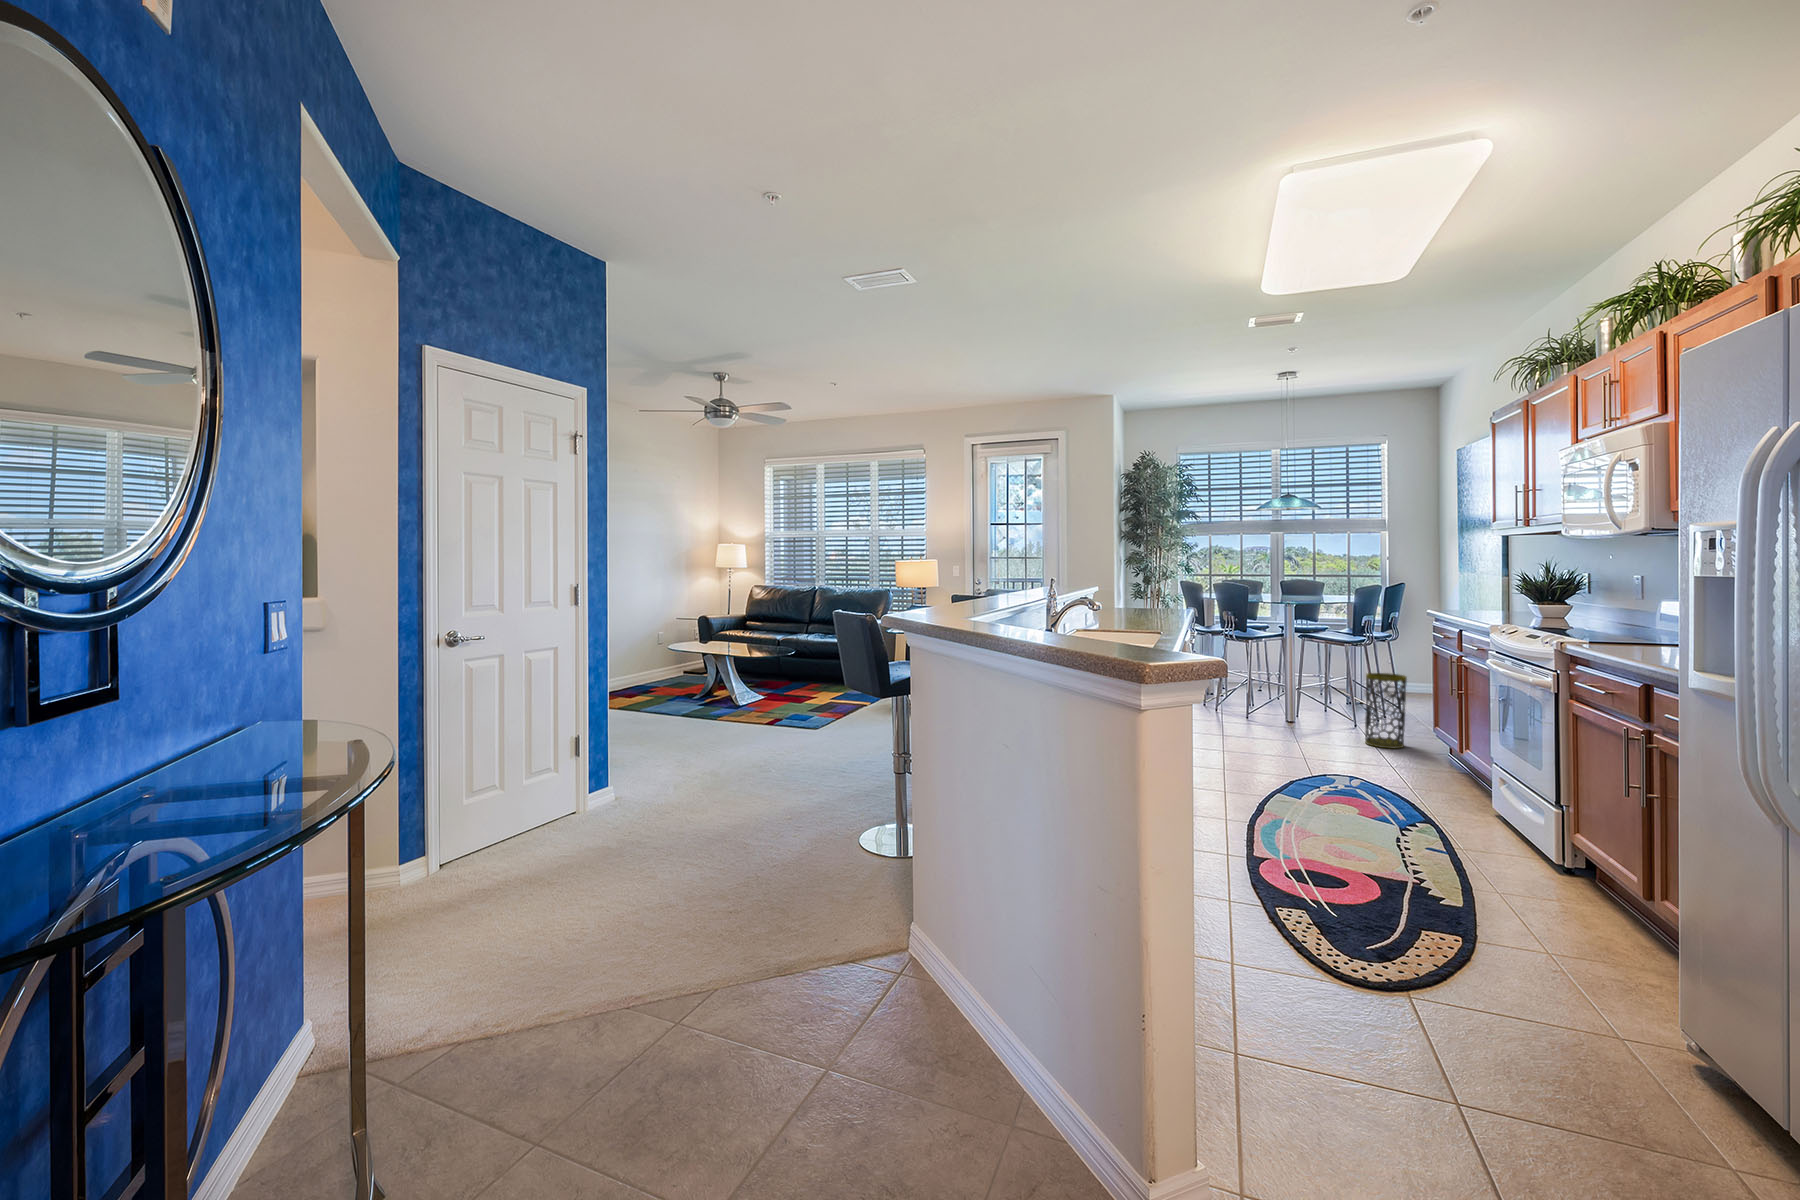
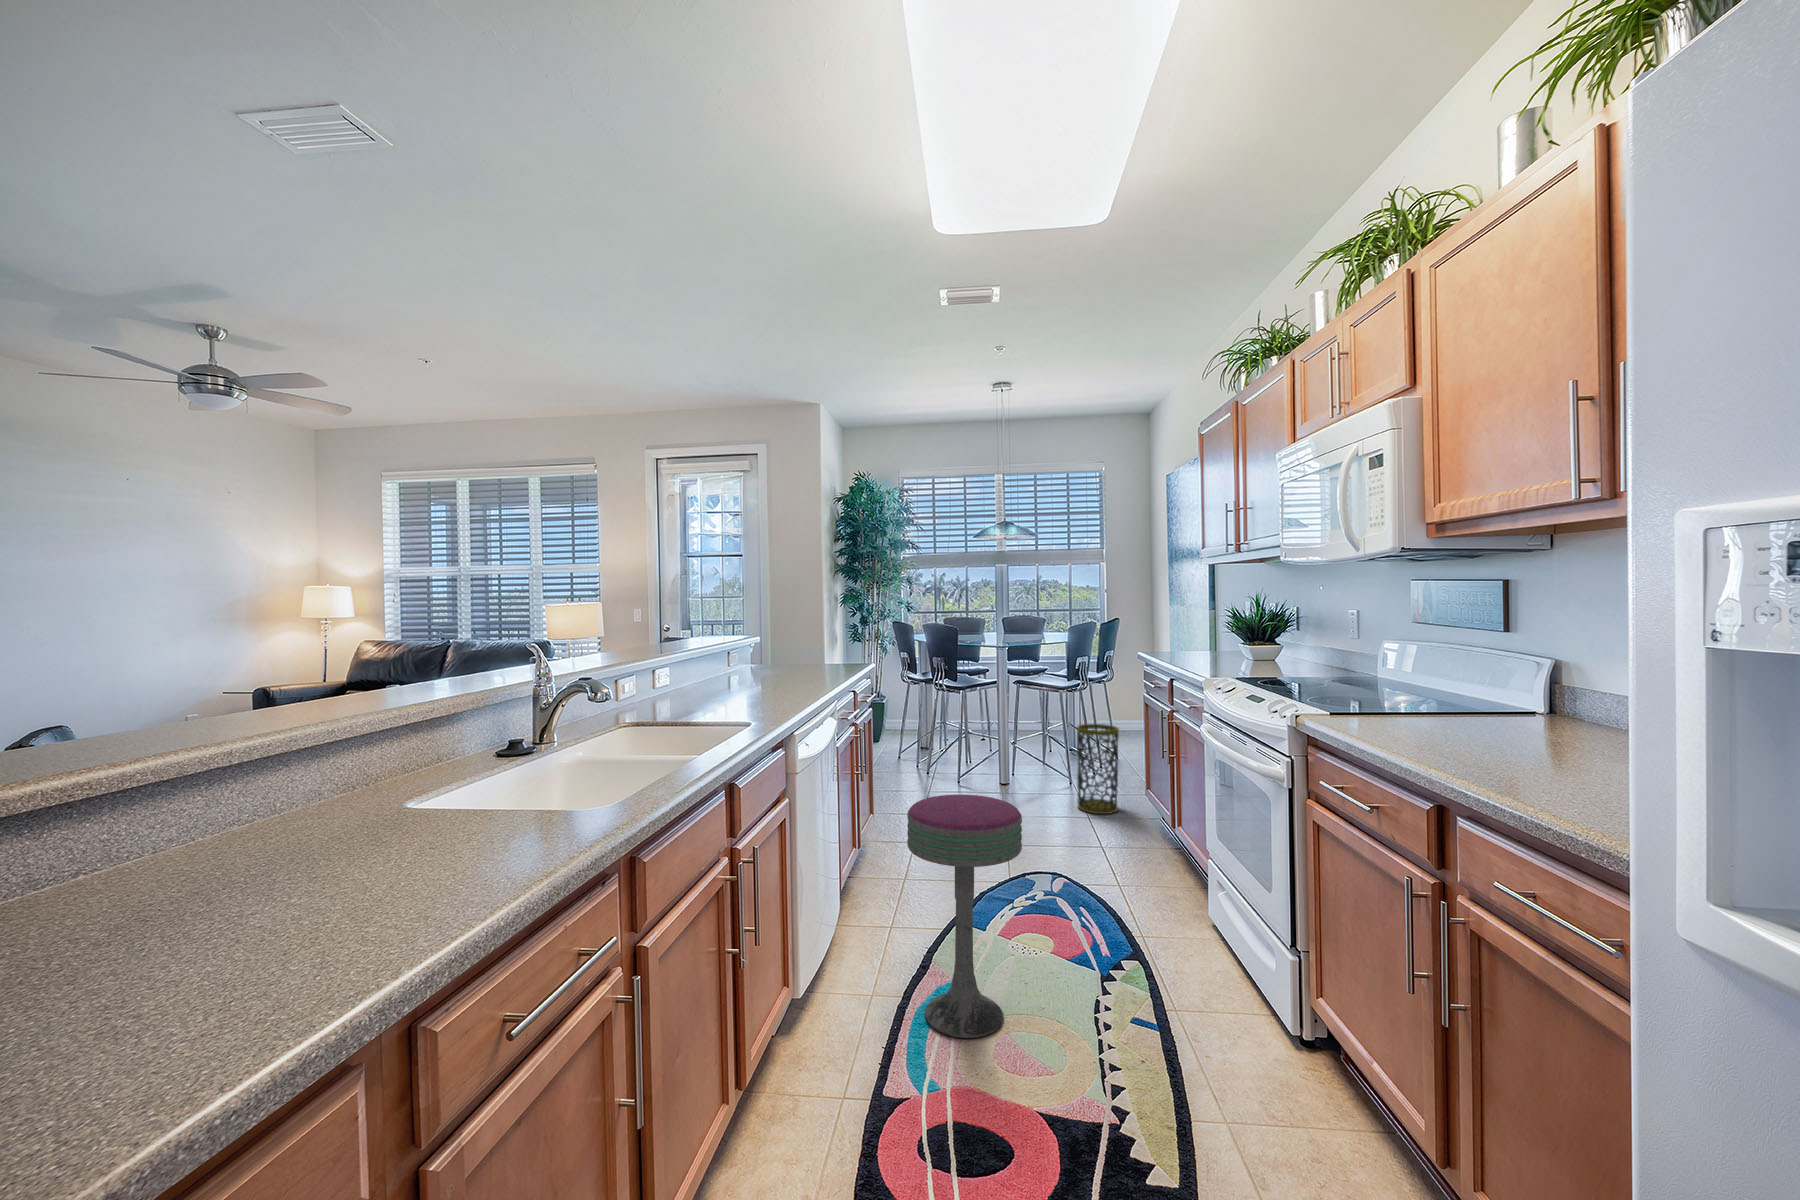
bar stool: none [1263,697,1347,846] -> present [907,794,1022,1038]

